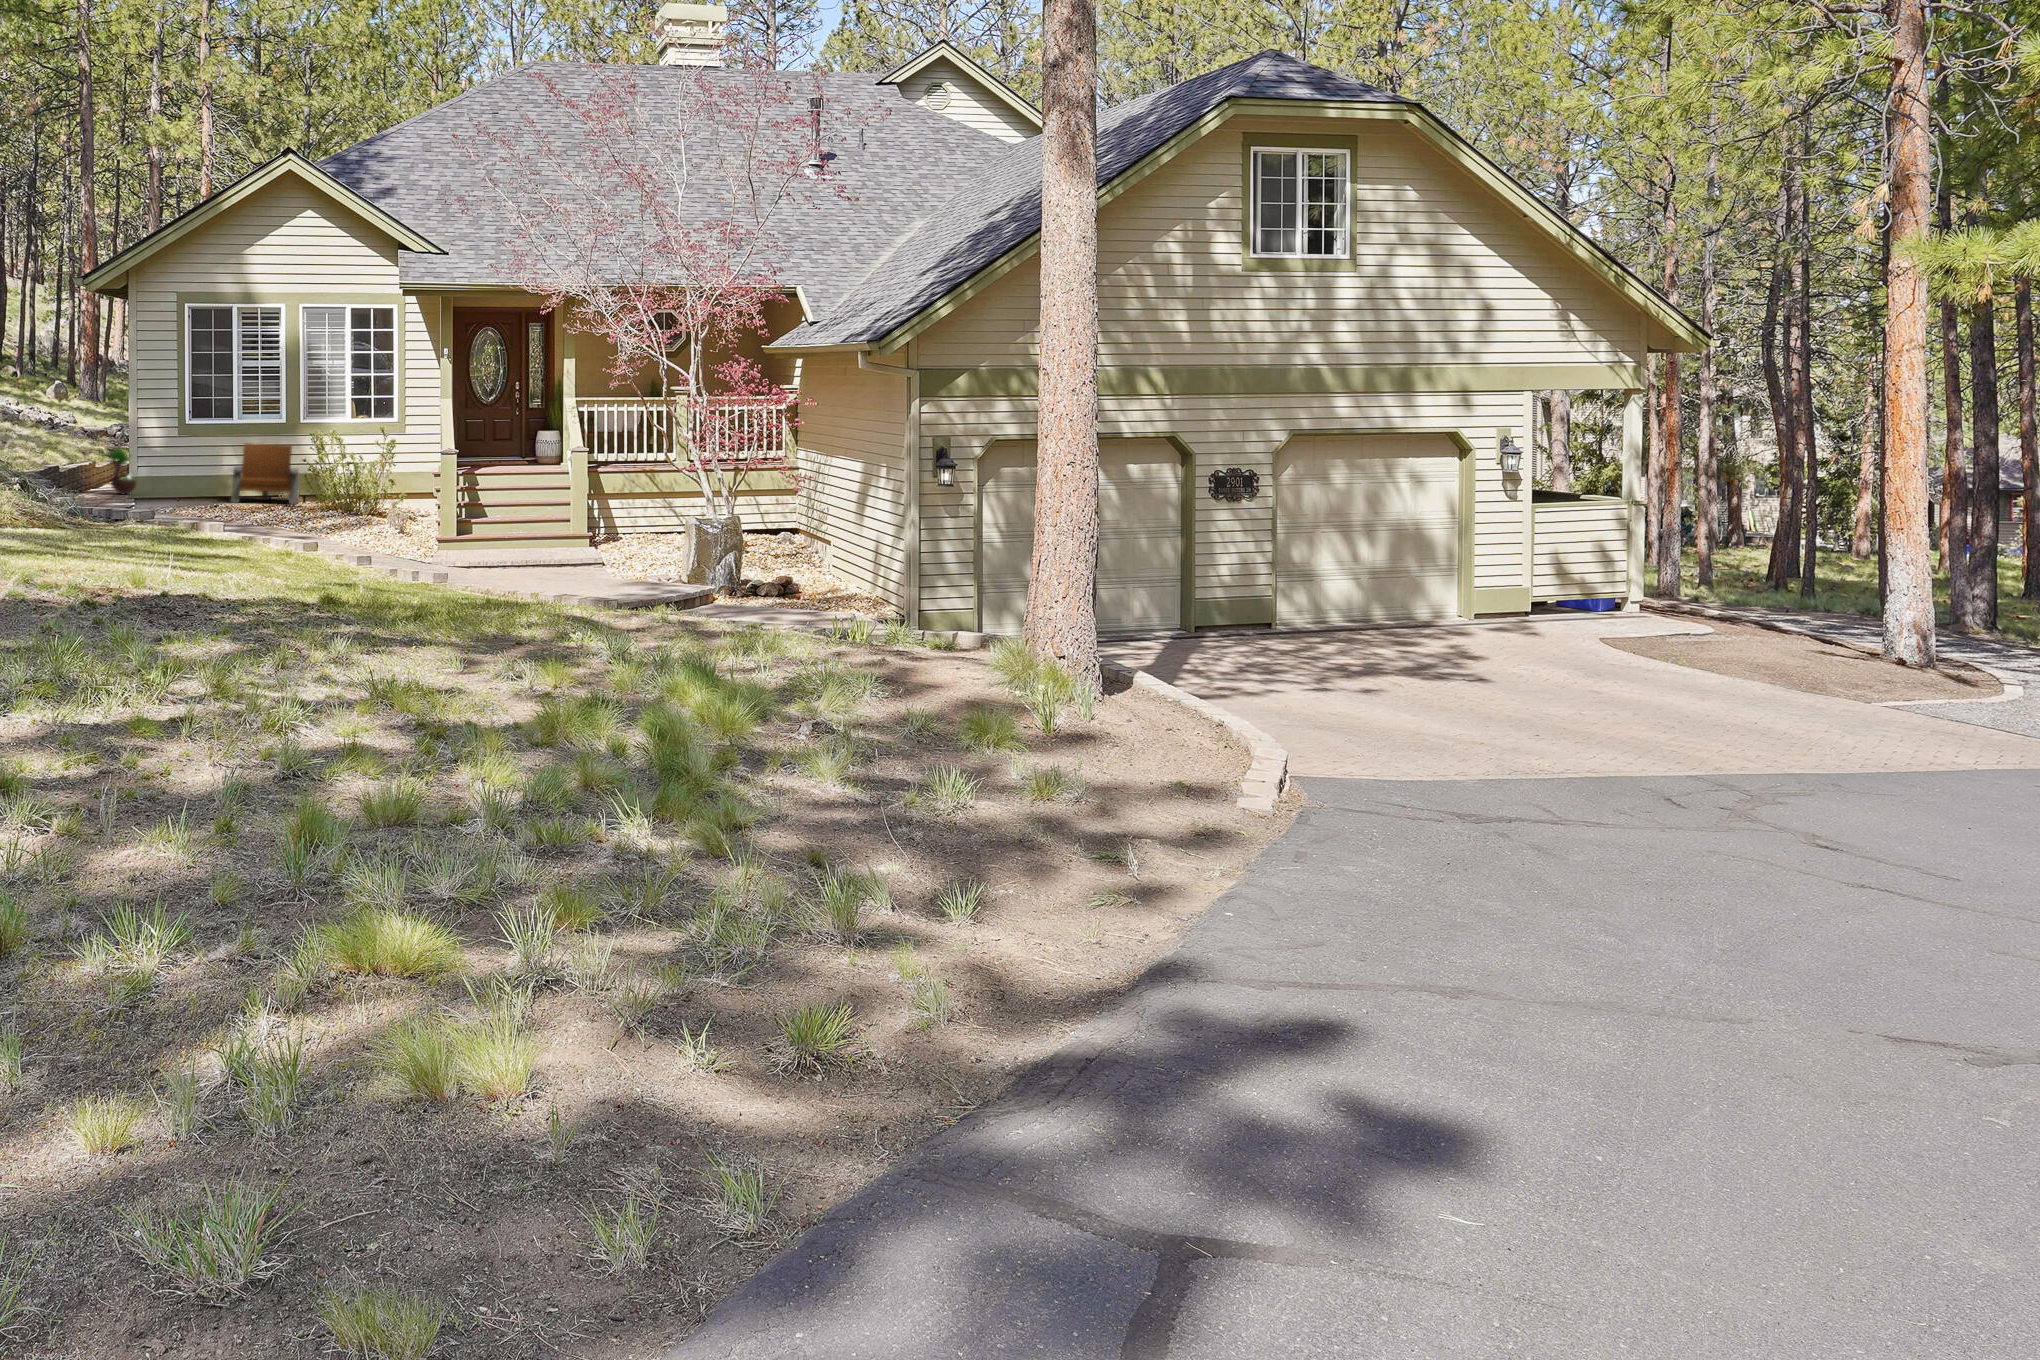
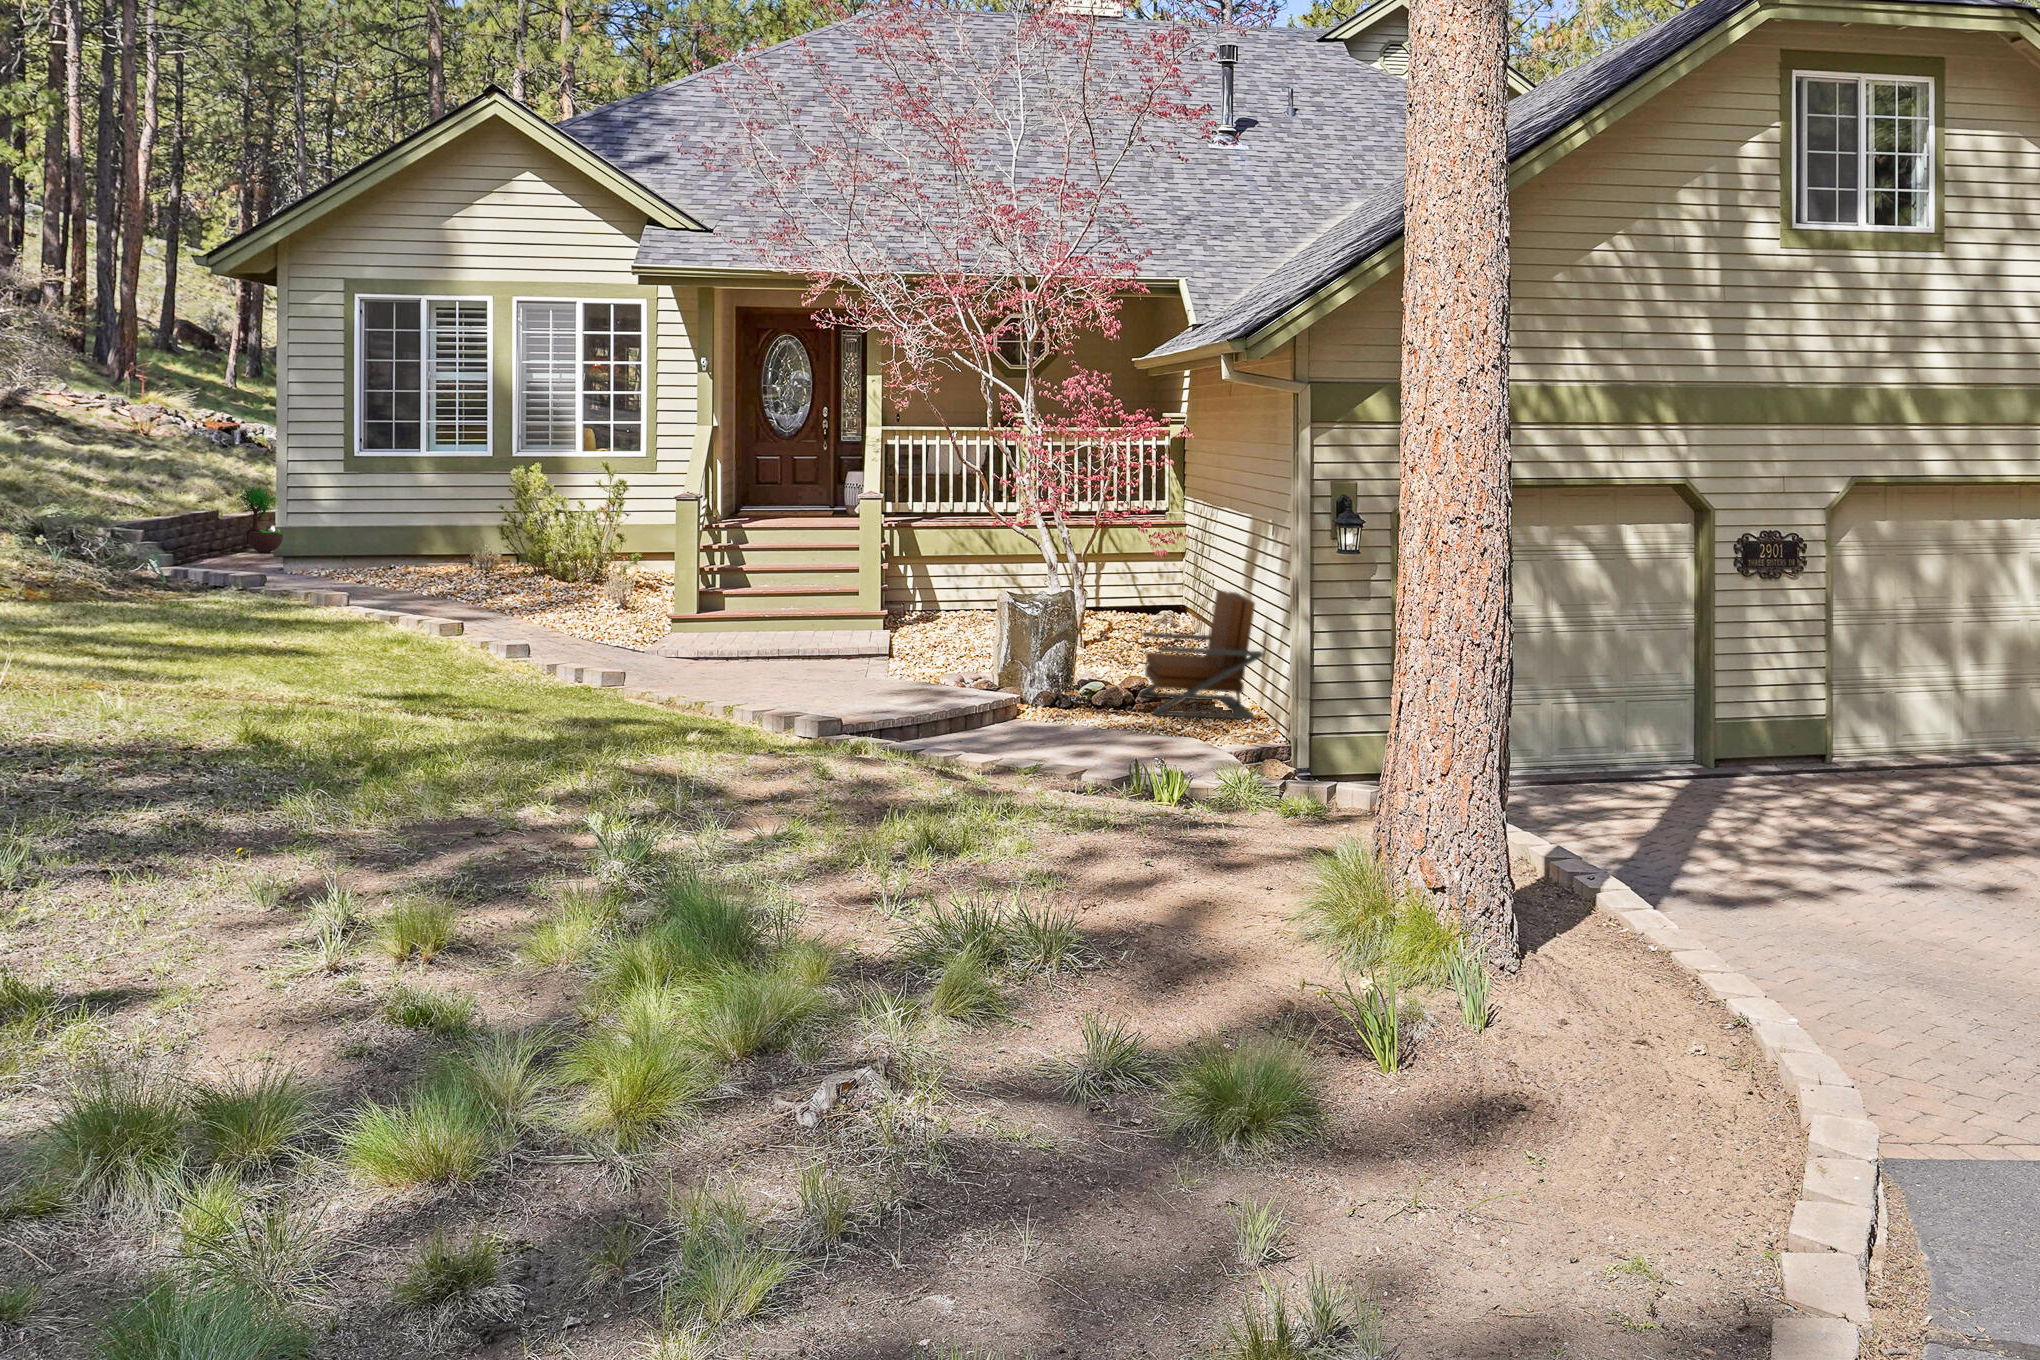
lounge chair: present [231,443,299,504] -> present [1139,590,1263,719]

